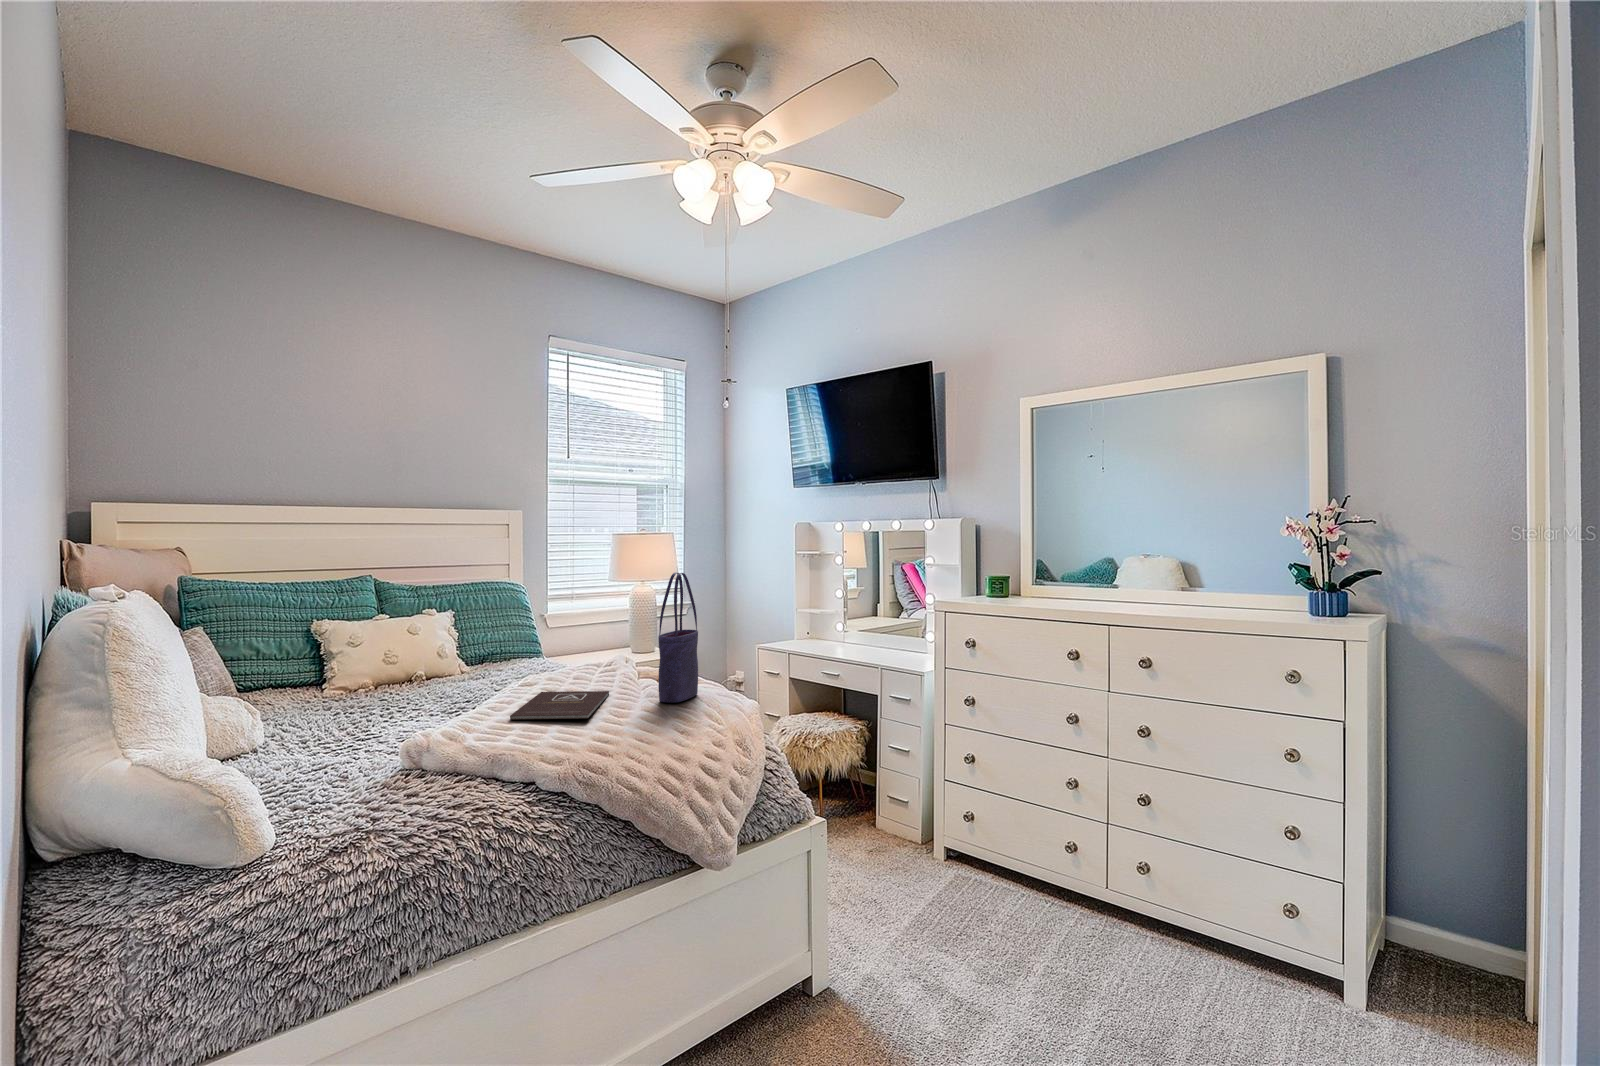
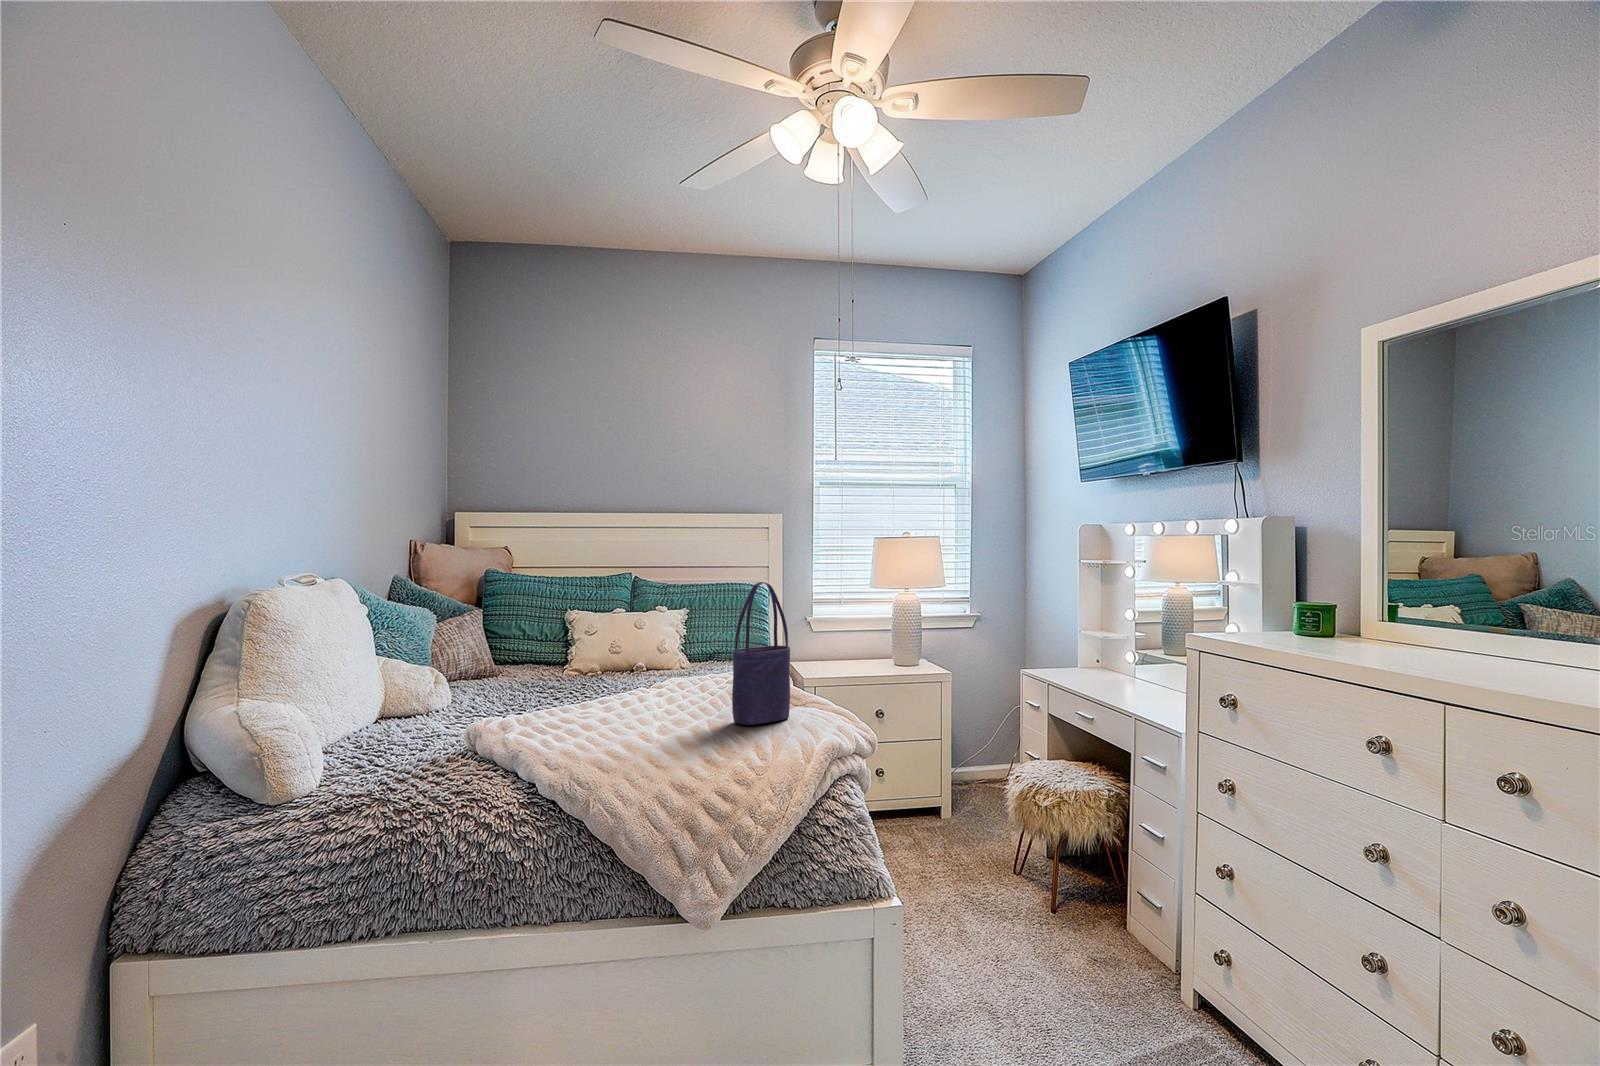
book: present [510,691,609,720] -> none [574,696,702,729]

